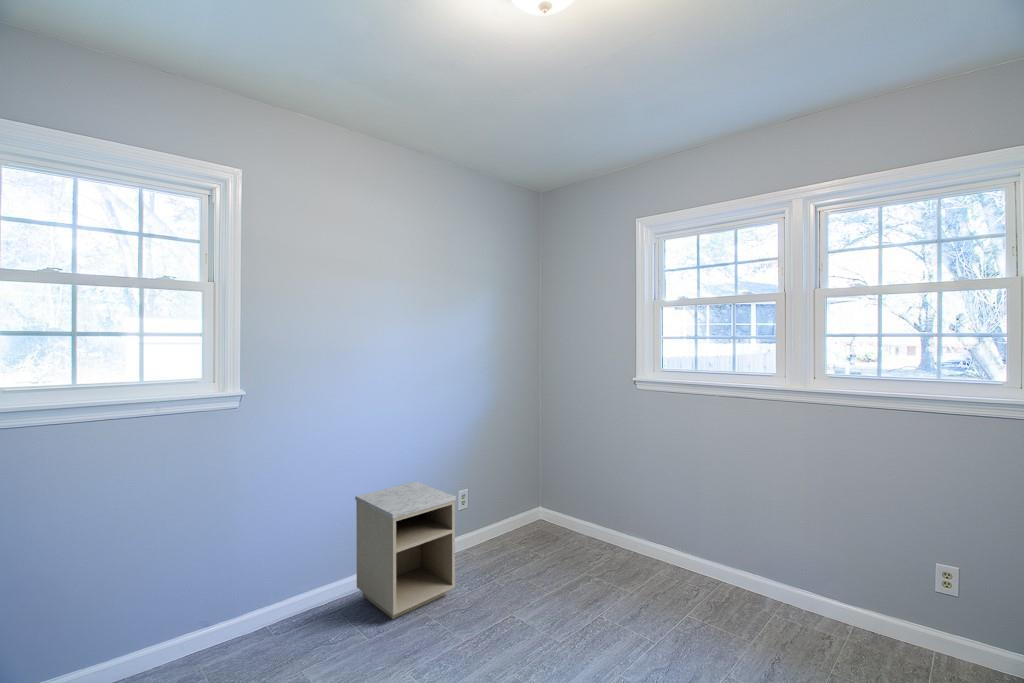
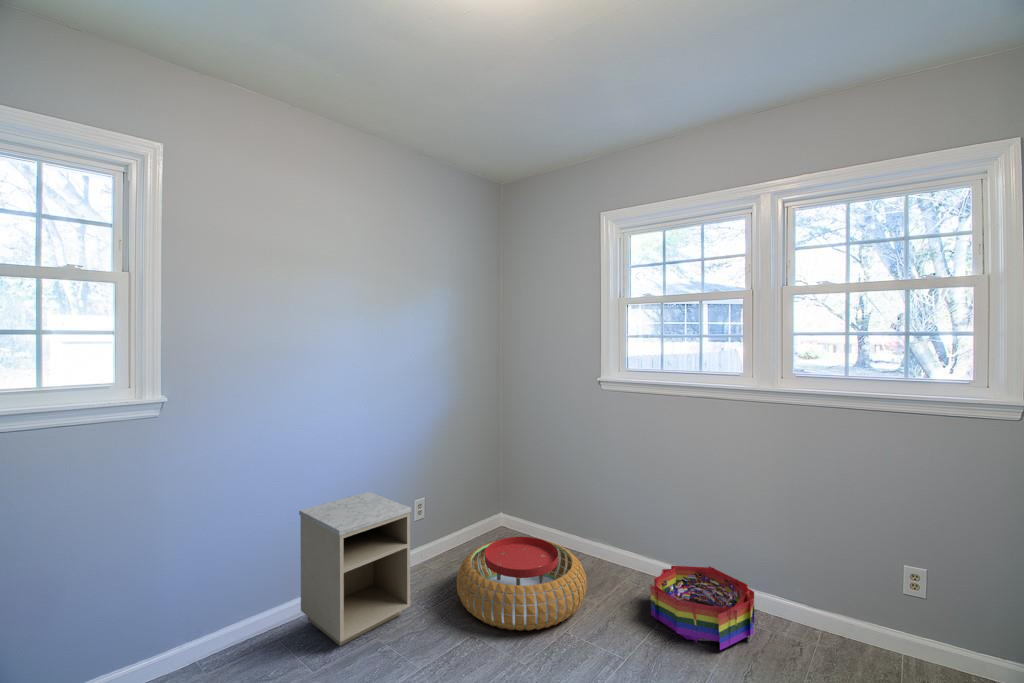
pouf: none [497,528,620,614] -> present [457,537,587,631]
storage bin: none [682,559,785,639] -> present [650,566,754,650]

